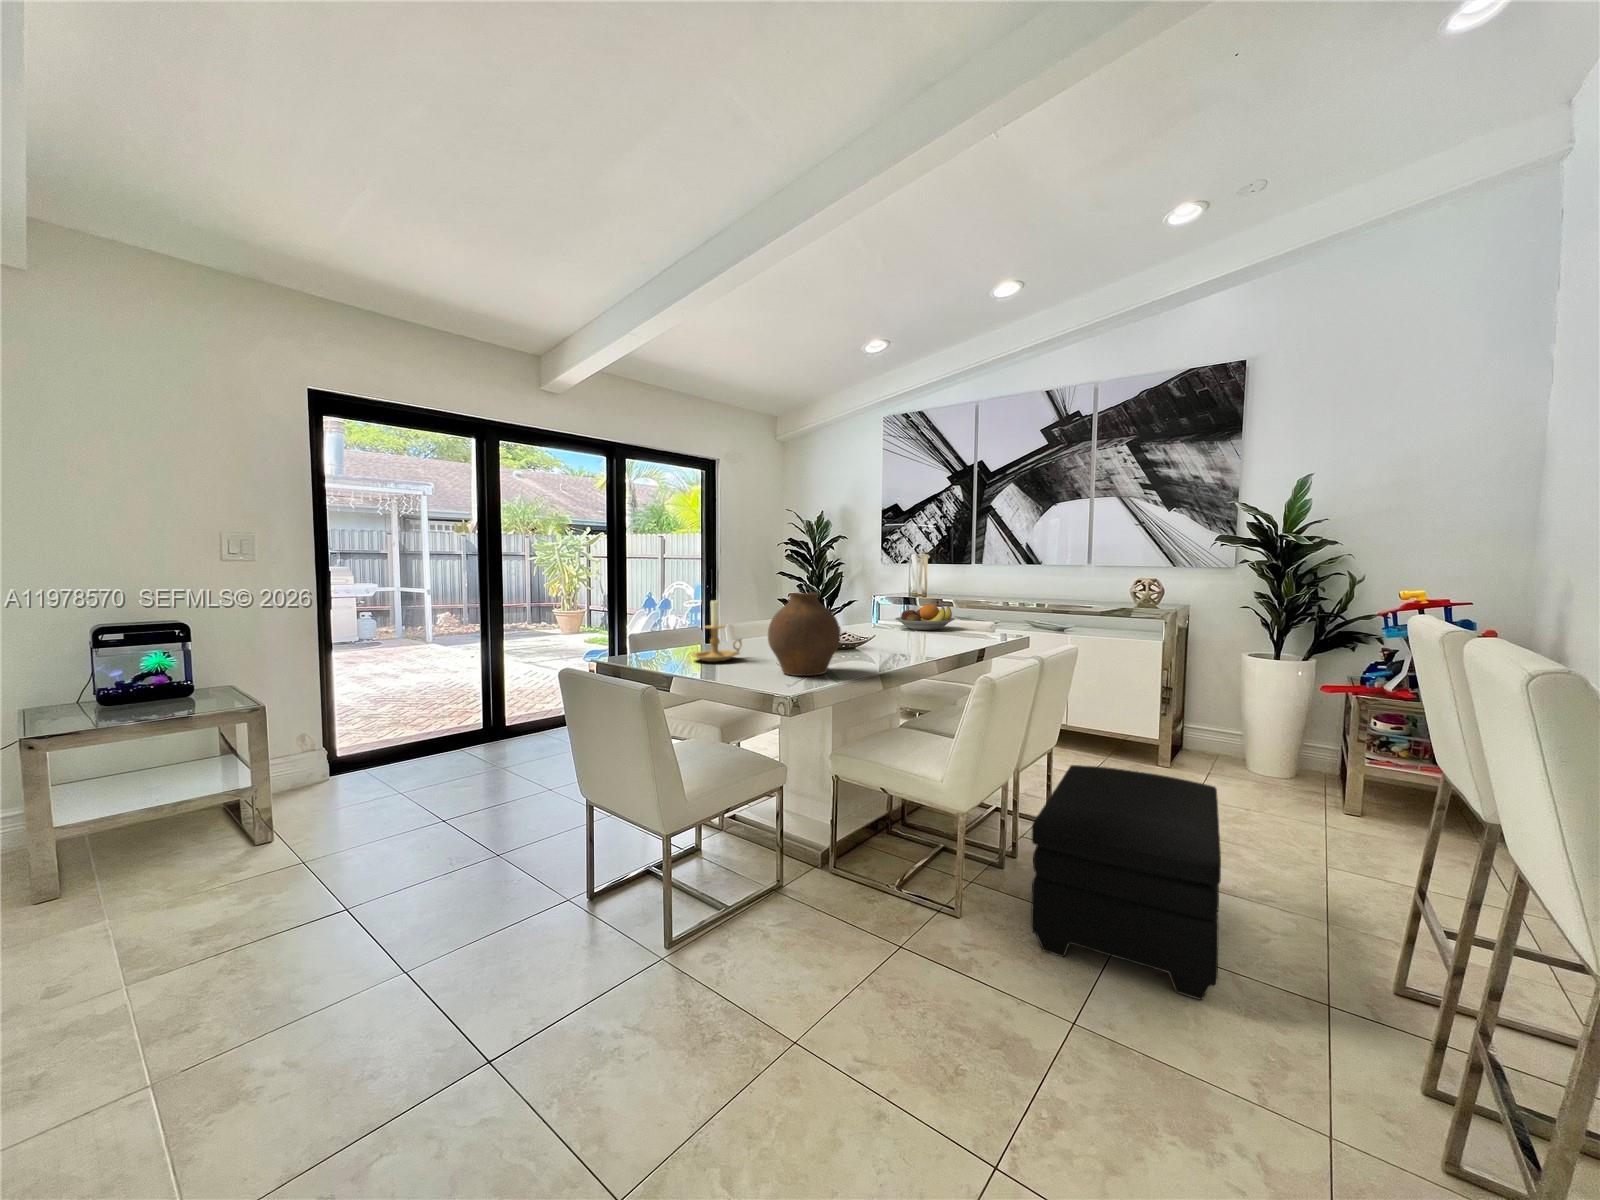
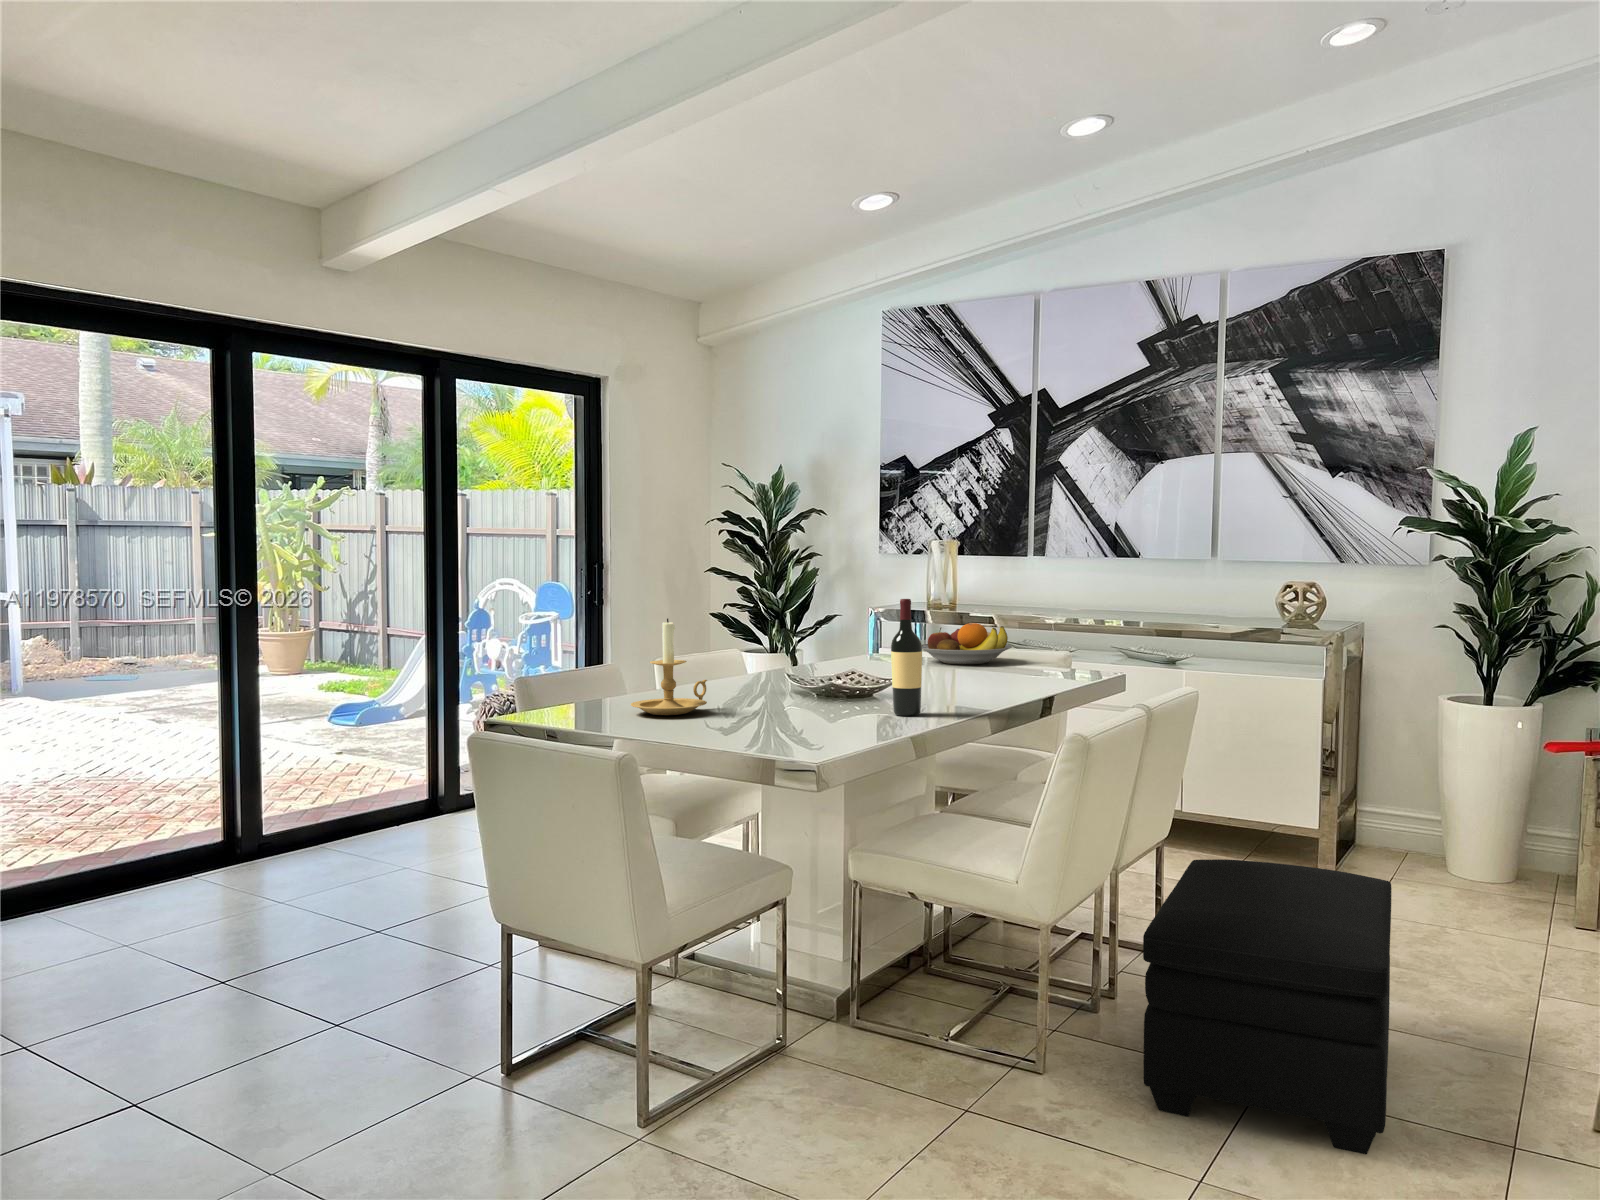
wine bottle: none [861,585,882,664] -> present [891,599,922,716]
vase: present [768,592,840,676] -> none [763,611,869,733]

